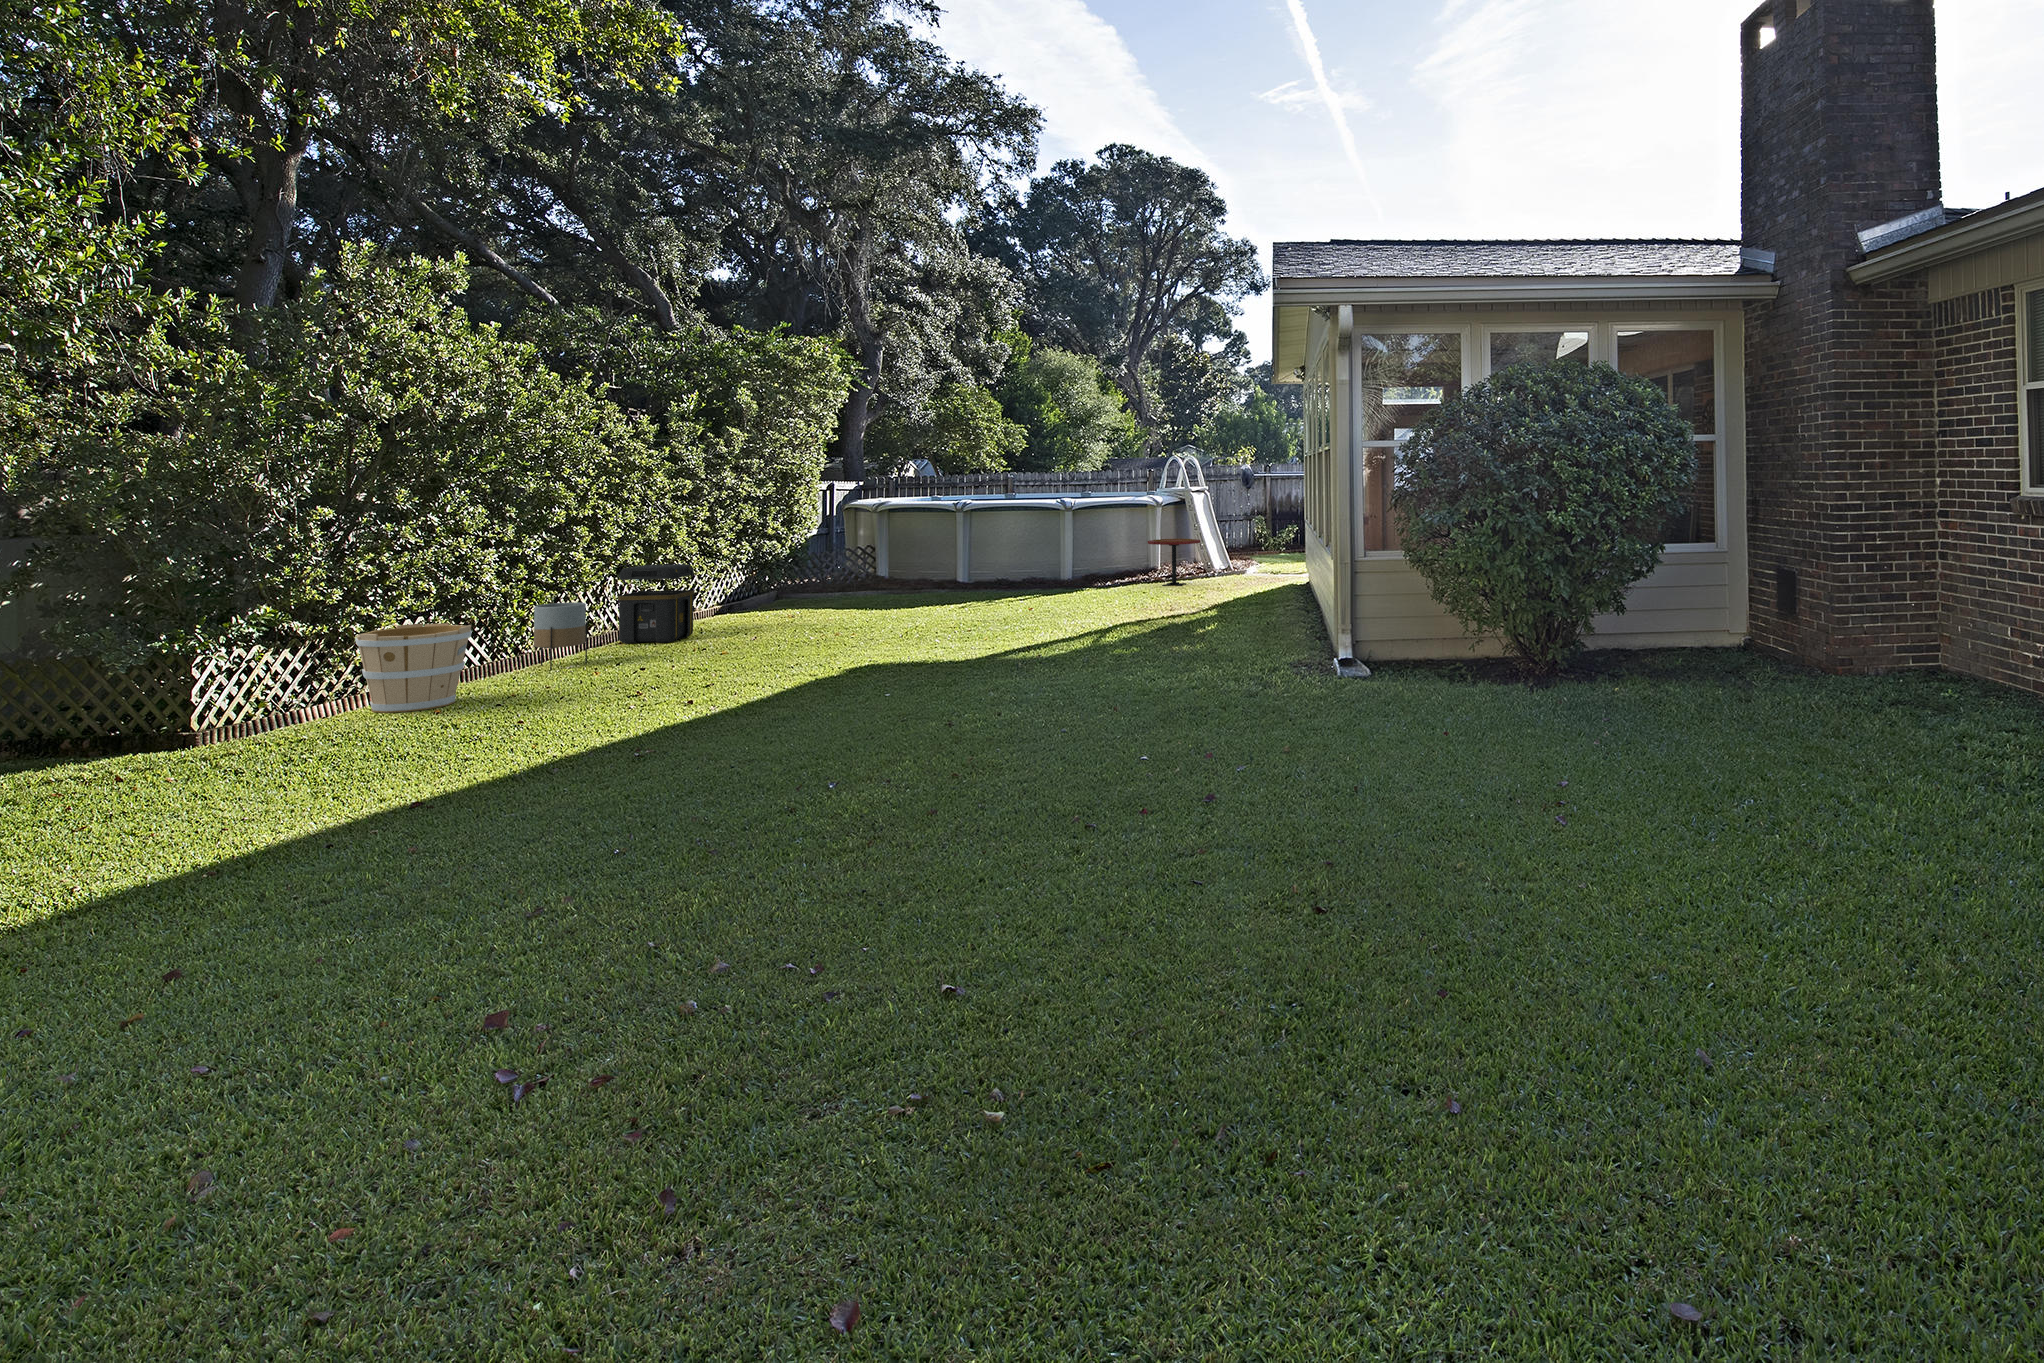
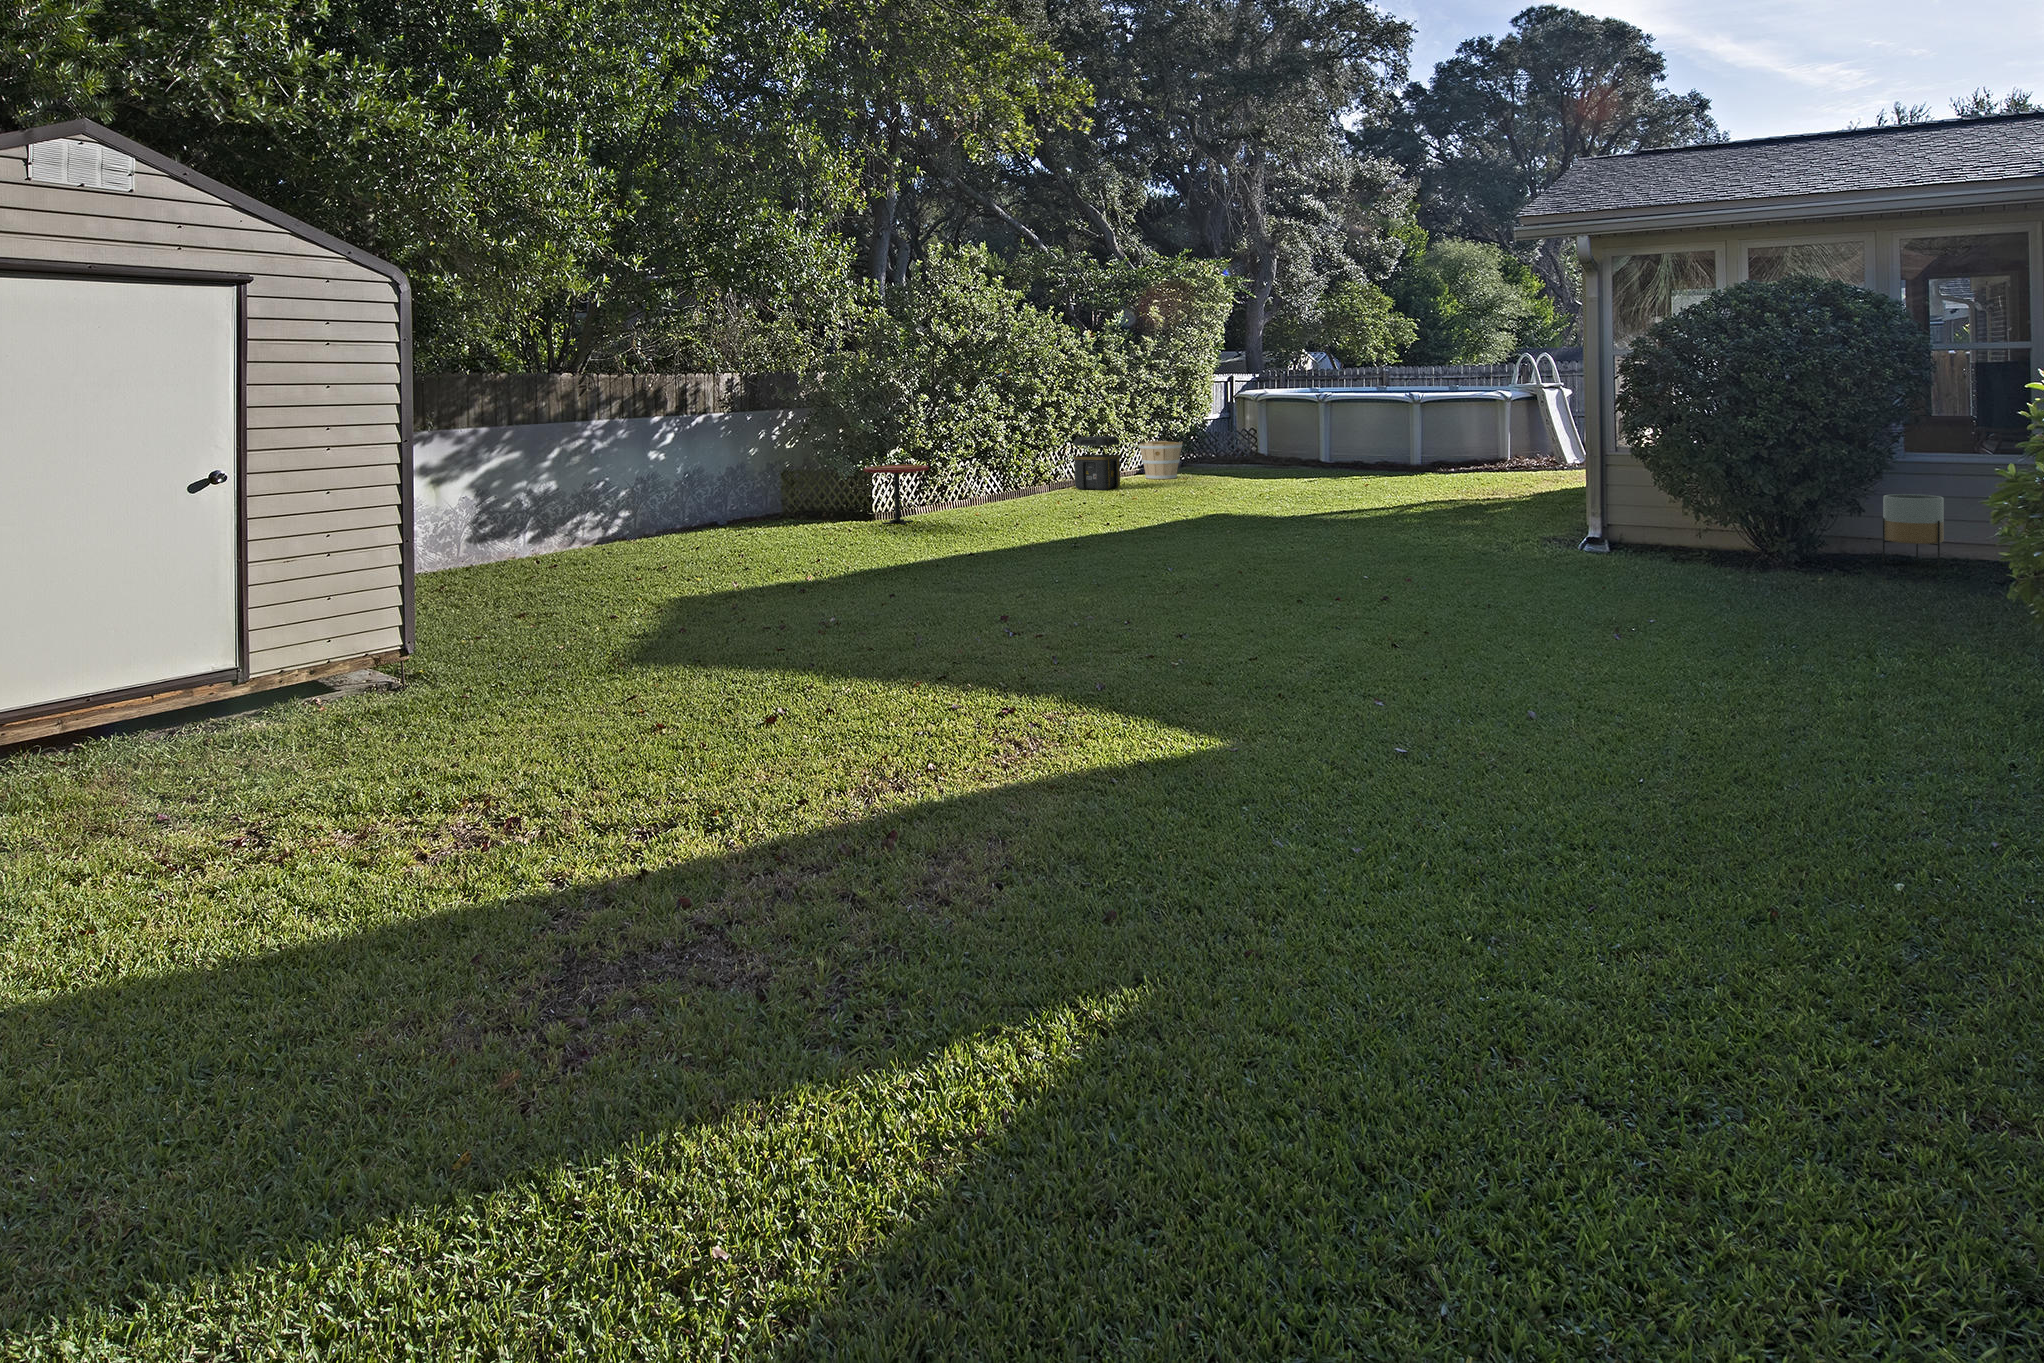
side table: present [1148,539,1201,586] -> present [864,464,929,524]
planter: present [534,602,587,670] -> present [1883,494,1944,568]
wooden bucket: present [355,623,472,713] -> present [1139,441,1182,479]

